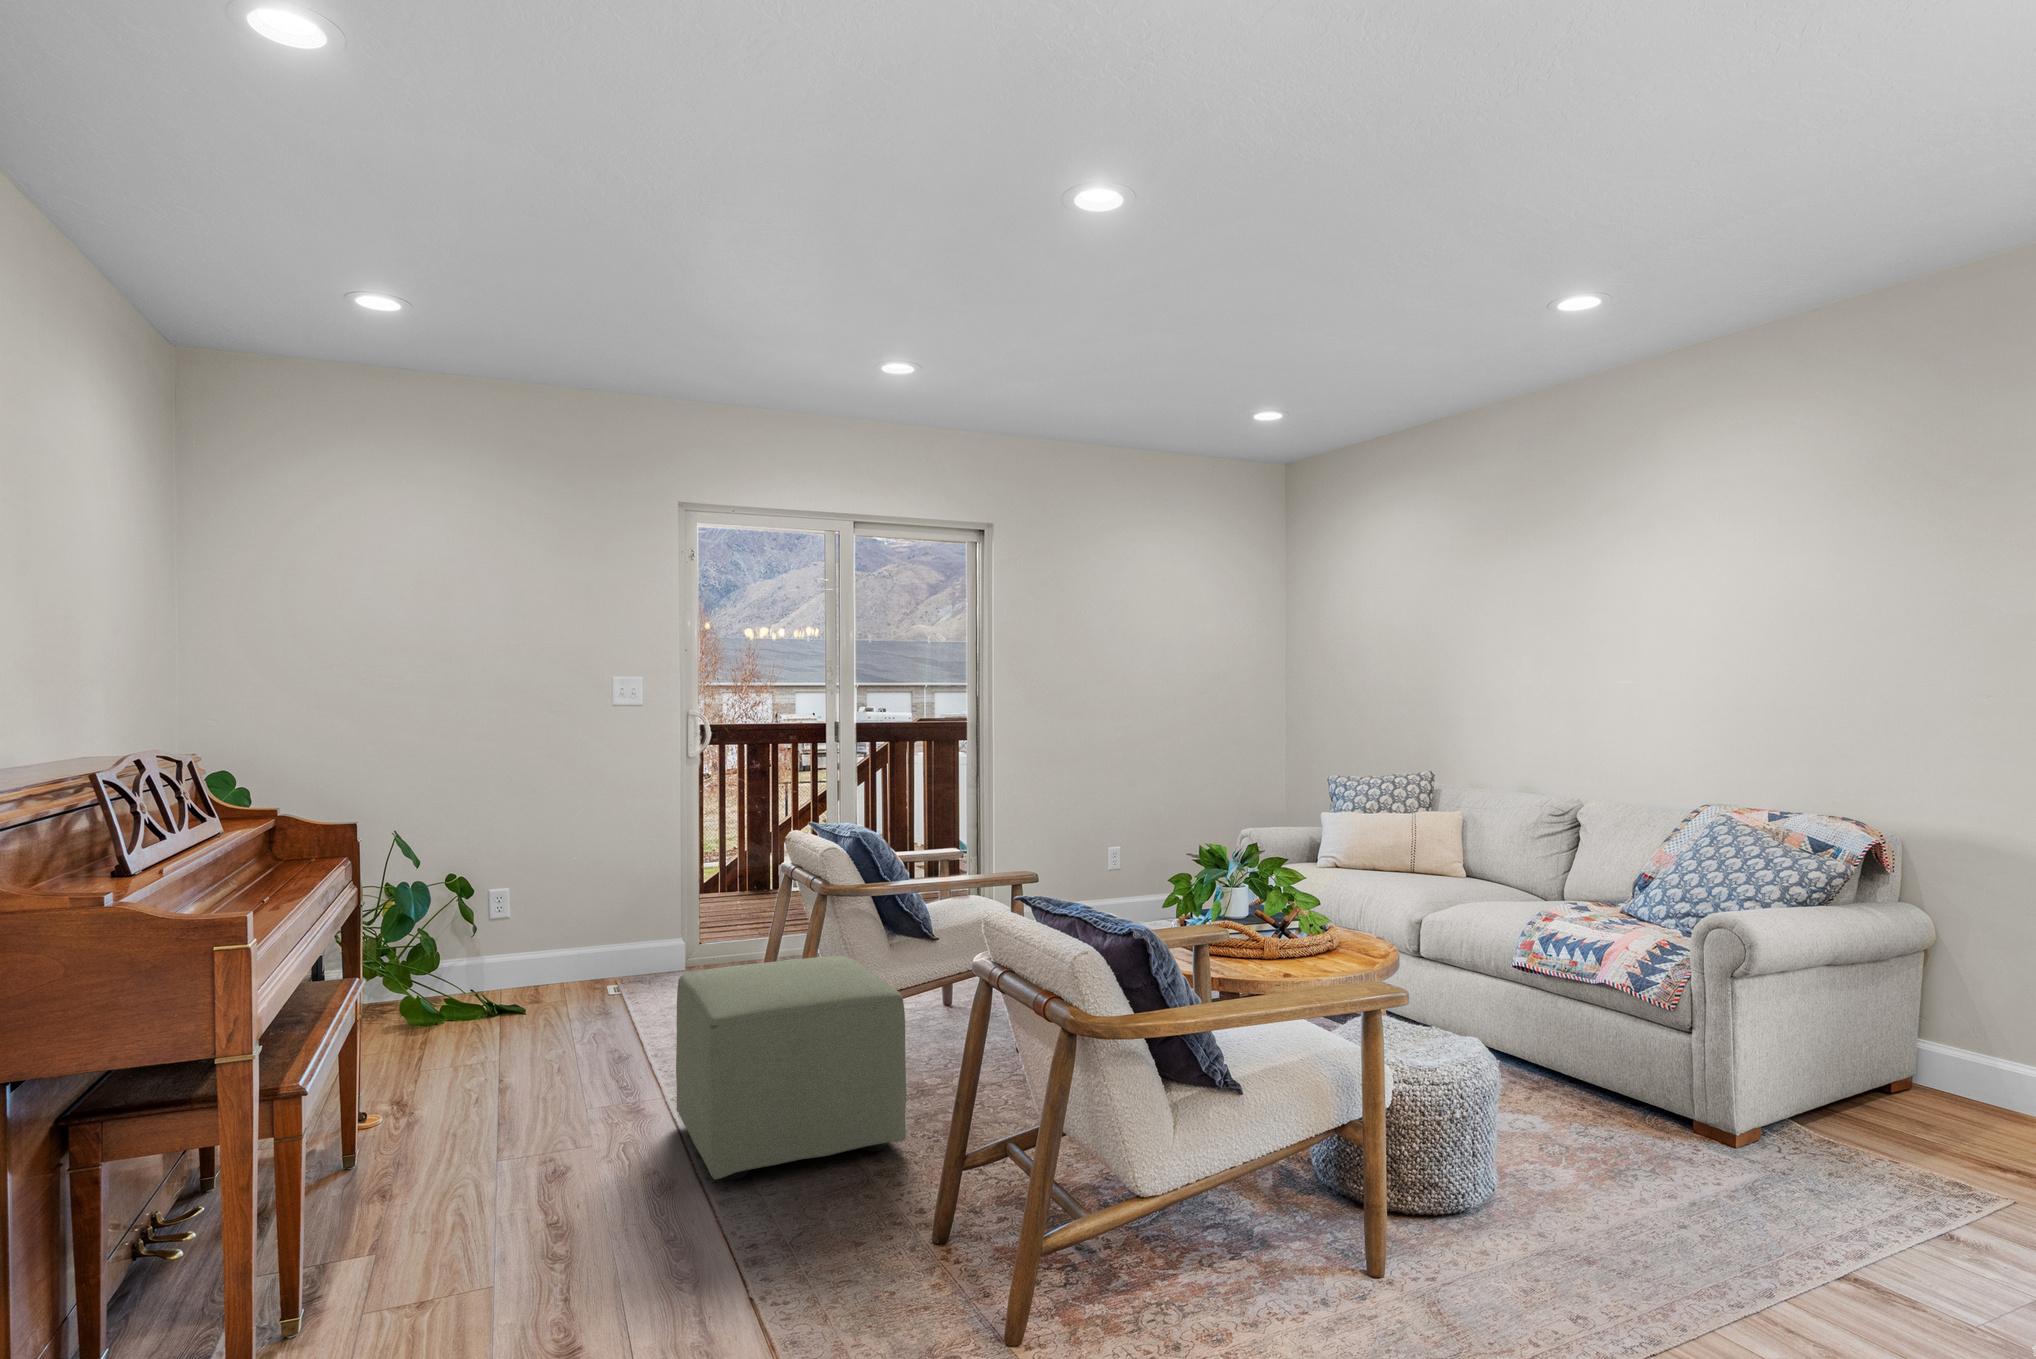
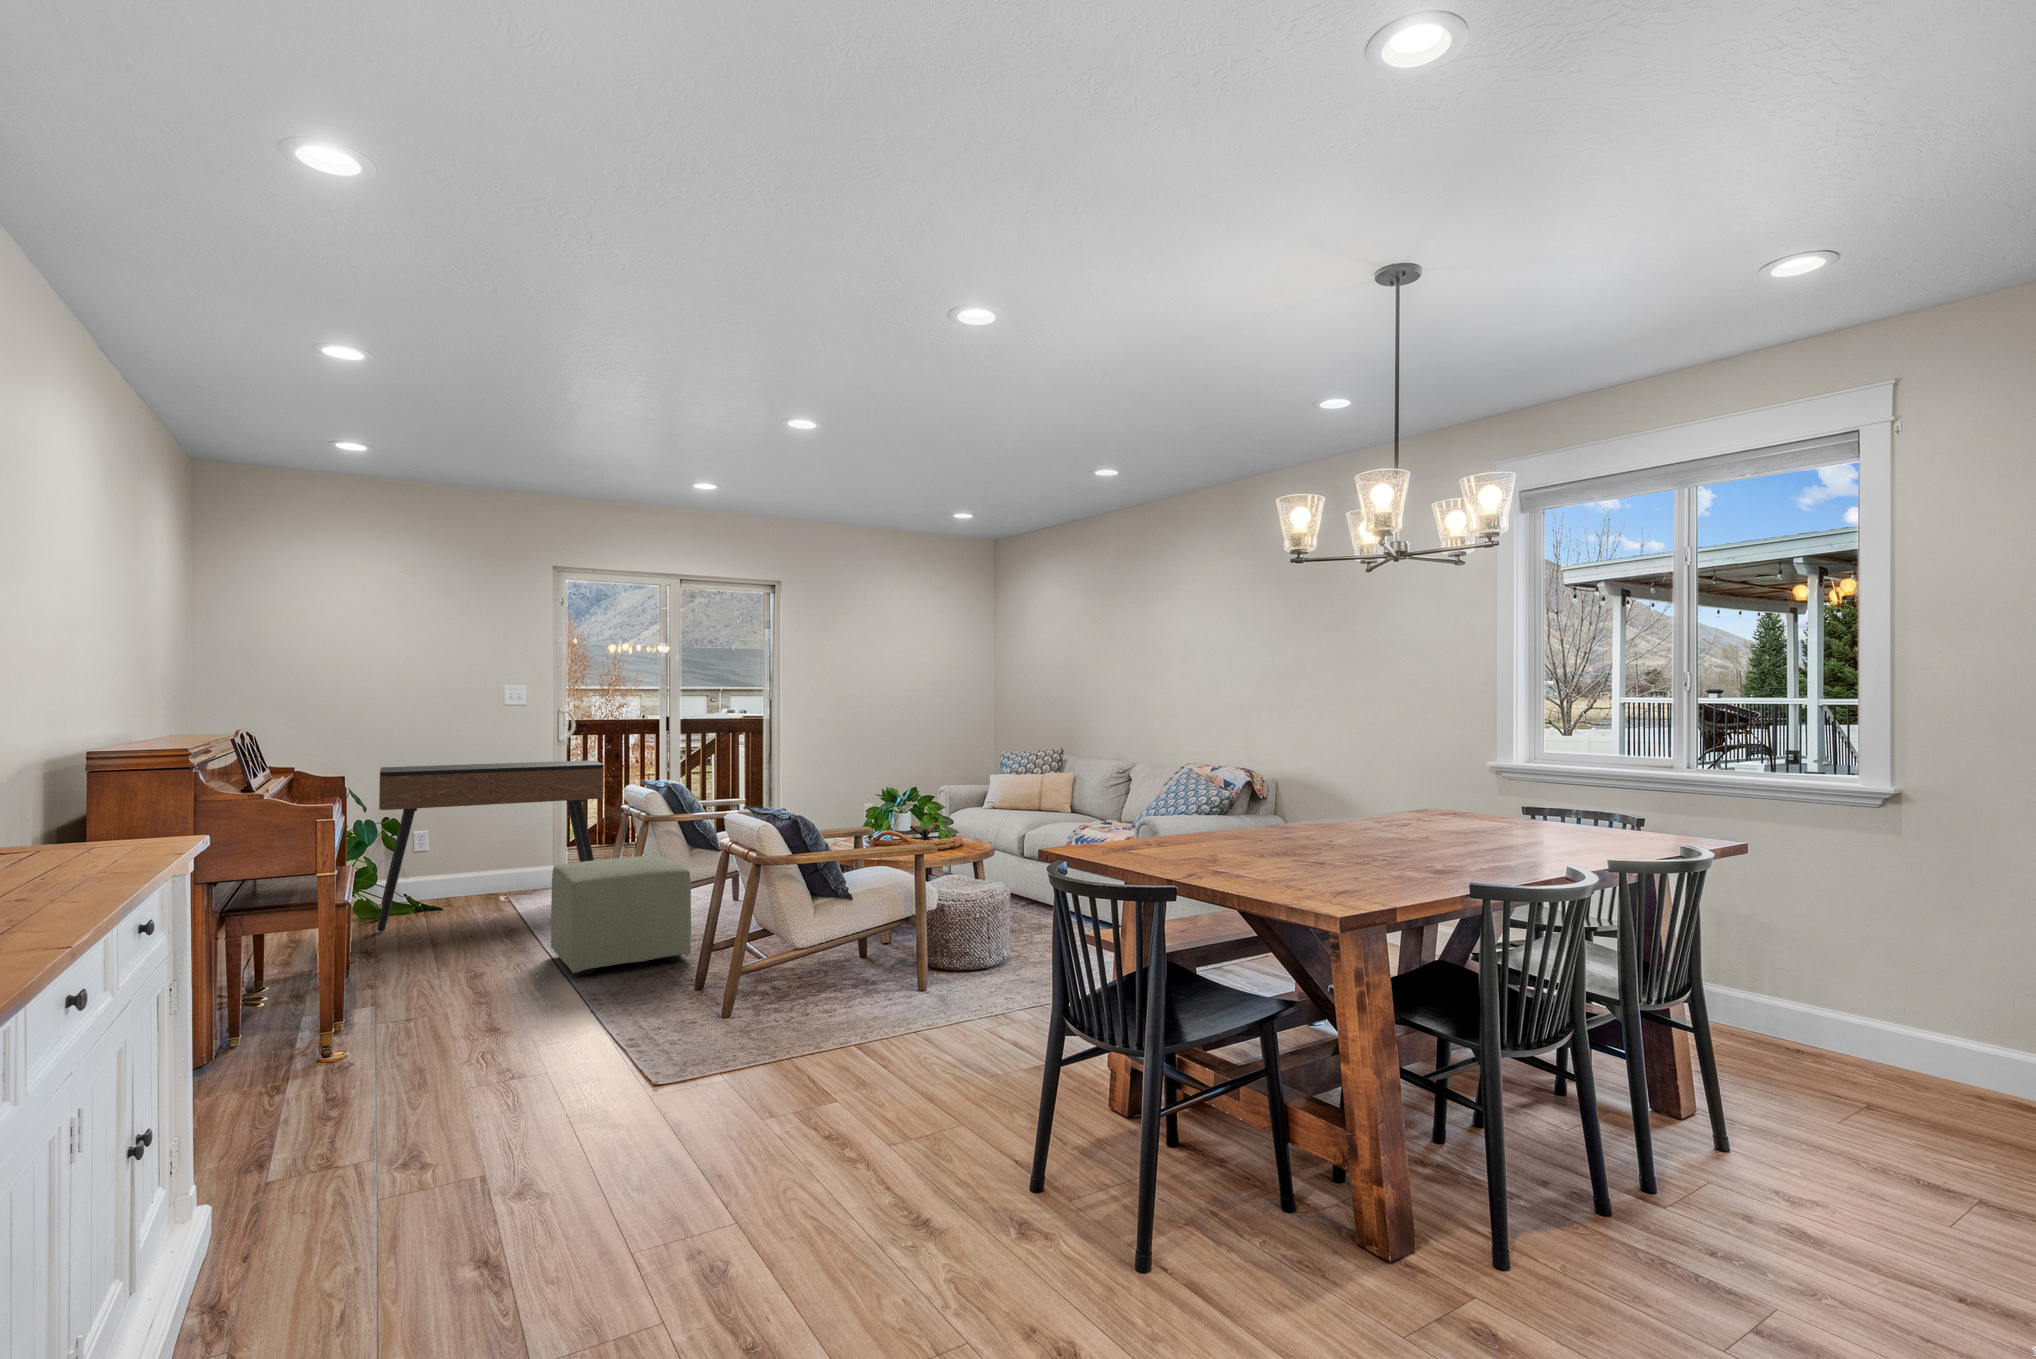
console table: none [424,787,750,1053] -> present [377,760,604,931]

